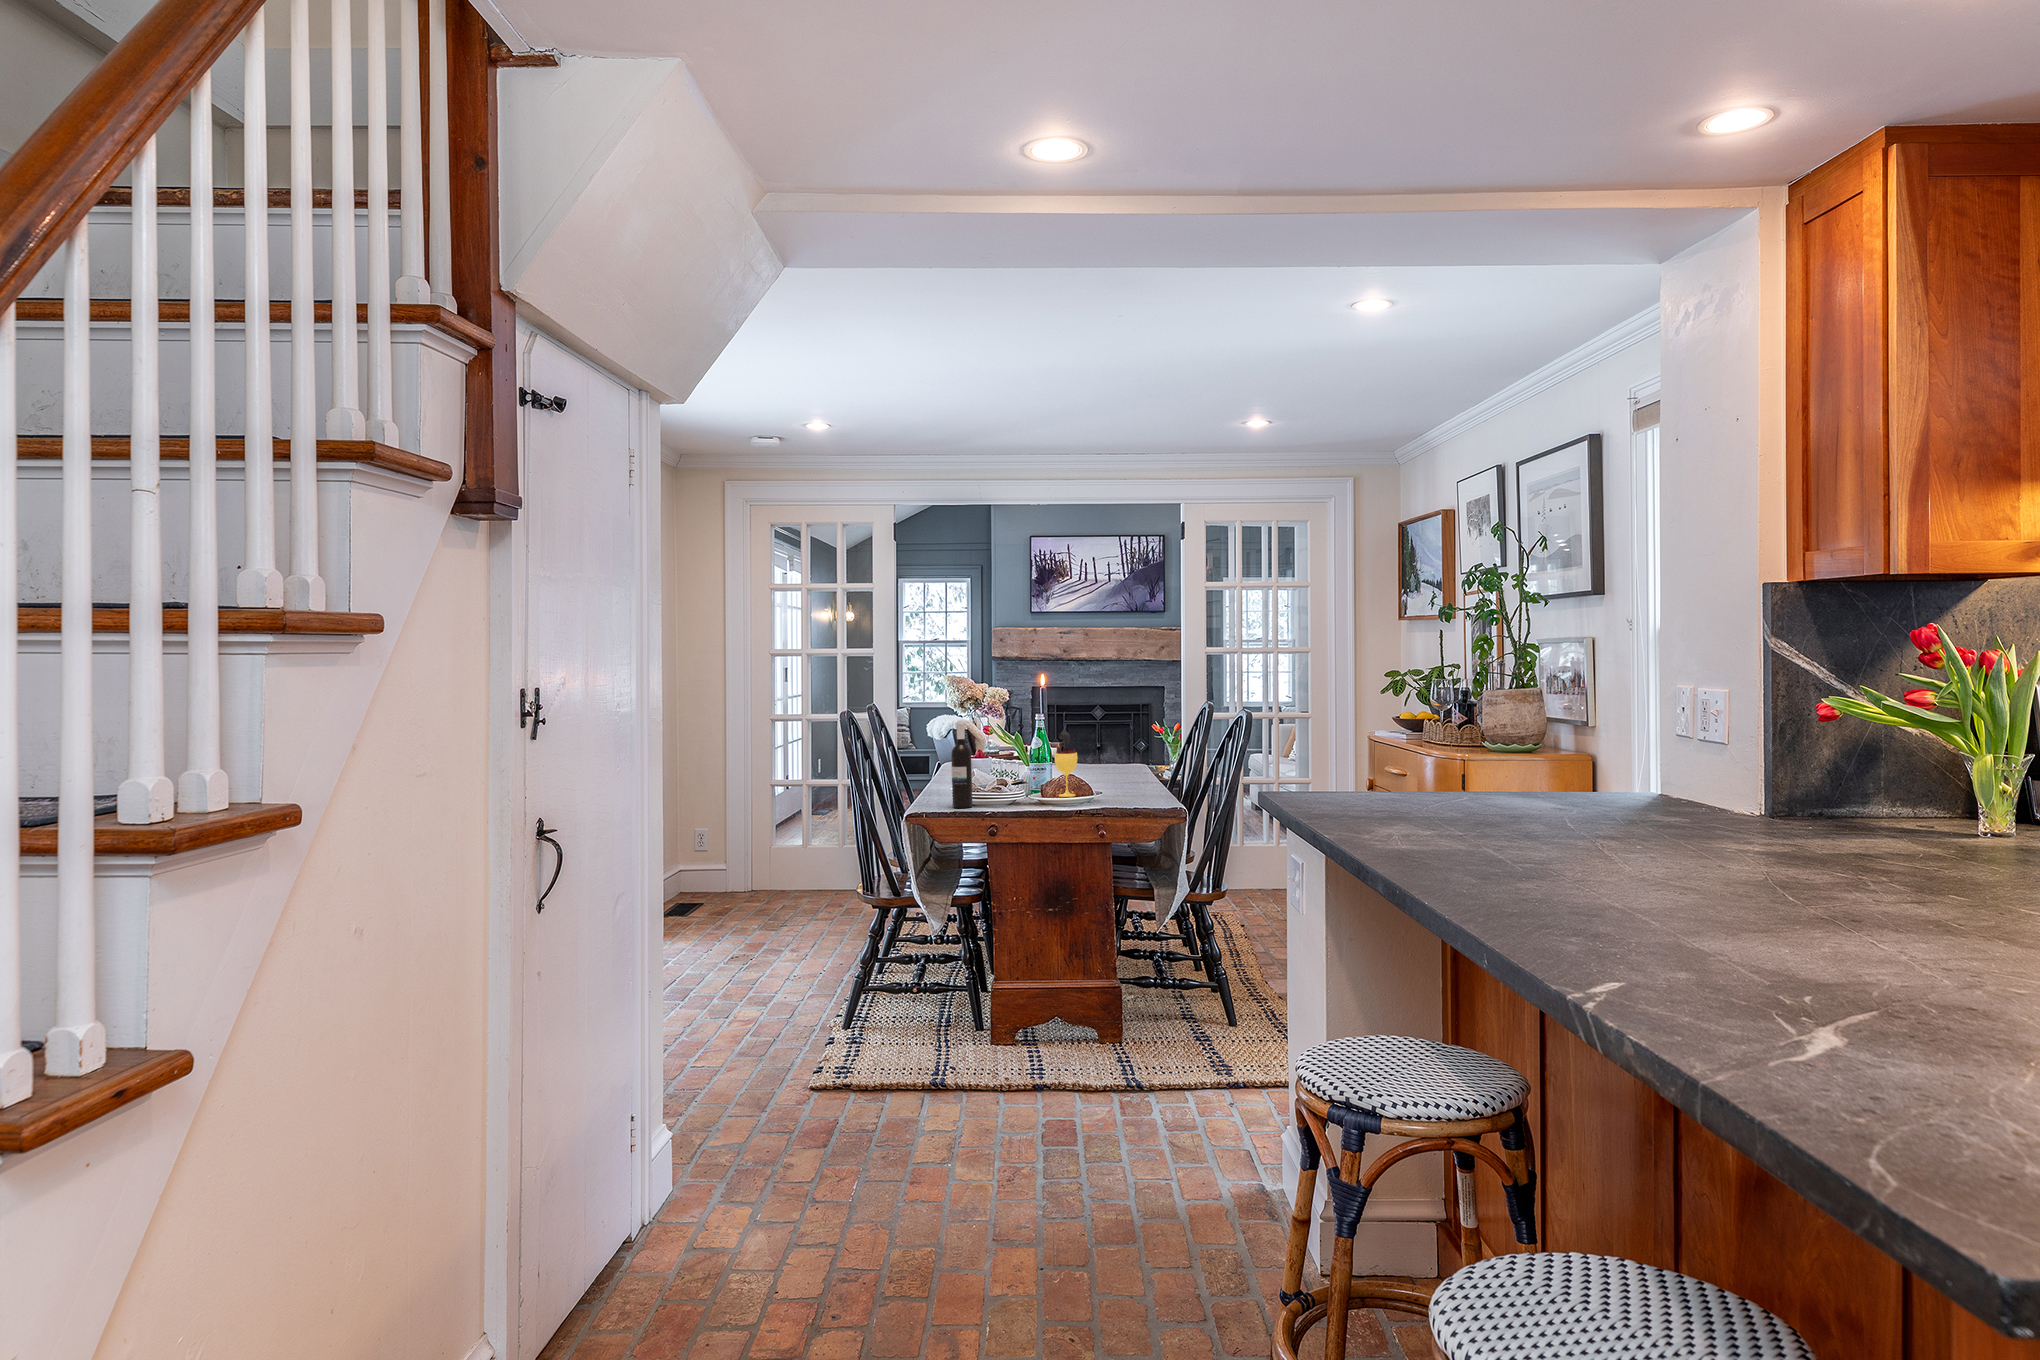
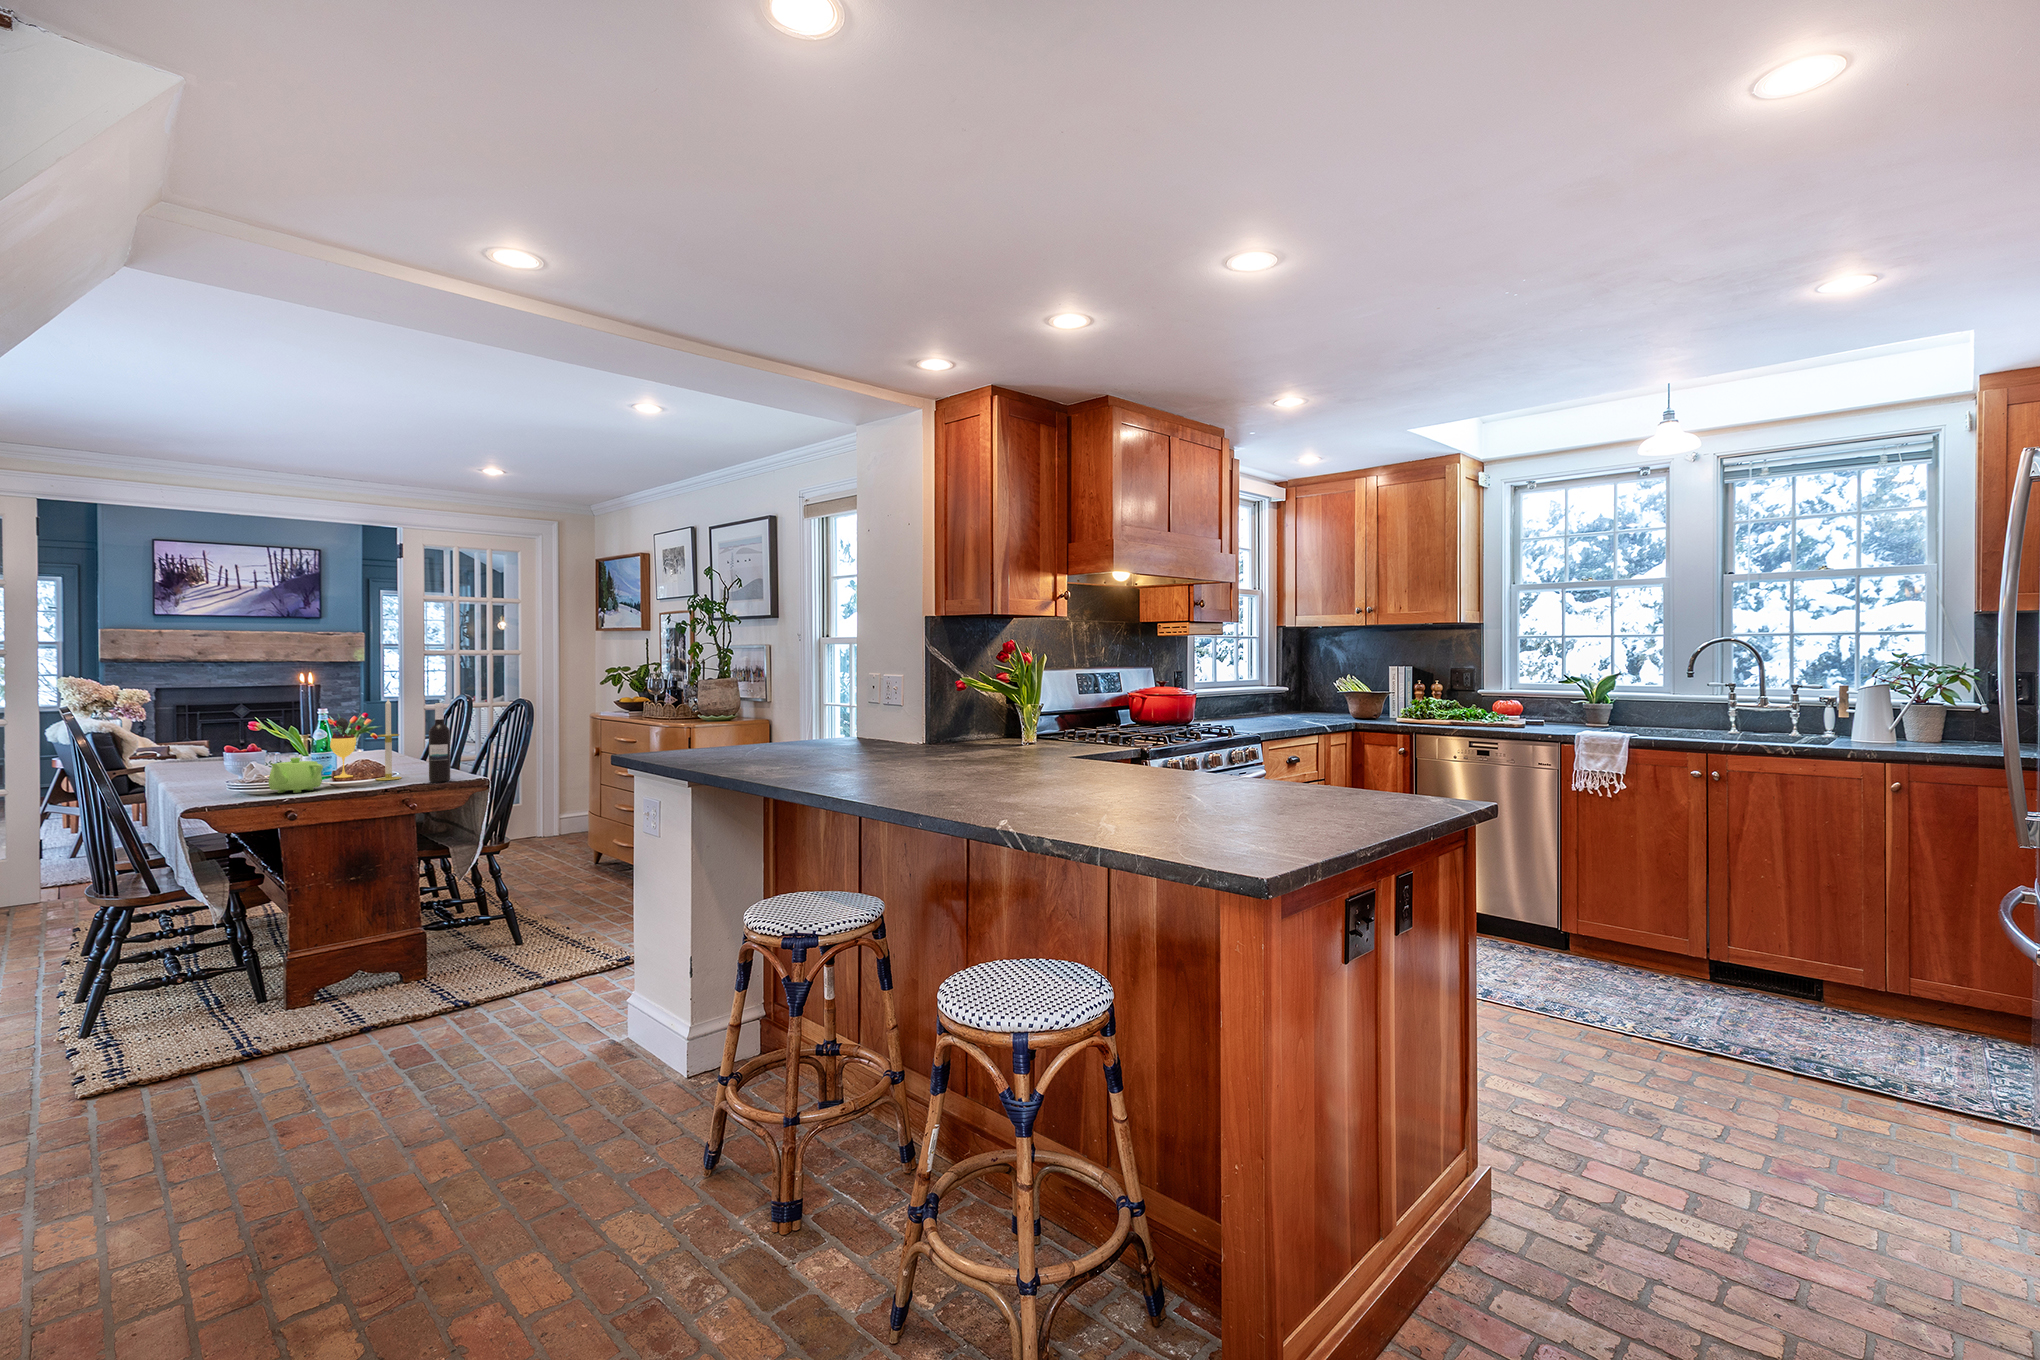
candle: none [1084,711,1108,805] -> present [375,699,401,780]
wine bottle: present [951,721,972,808] -> present [429,703,450,782]
teapot: none [979,775,1027,813] -> present [269,757,323,793]

